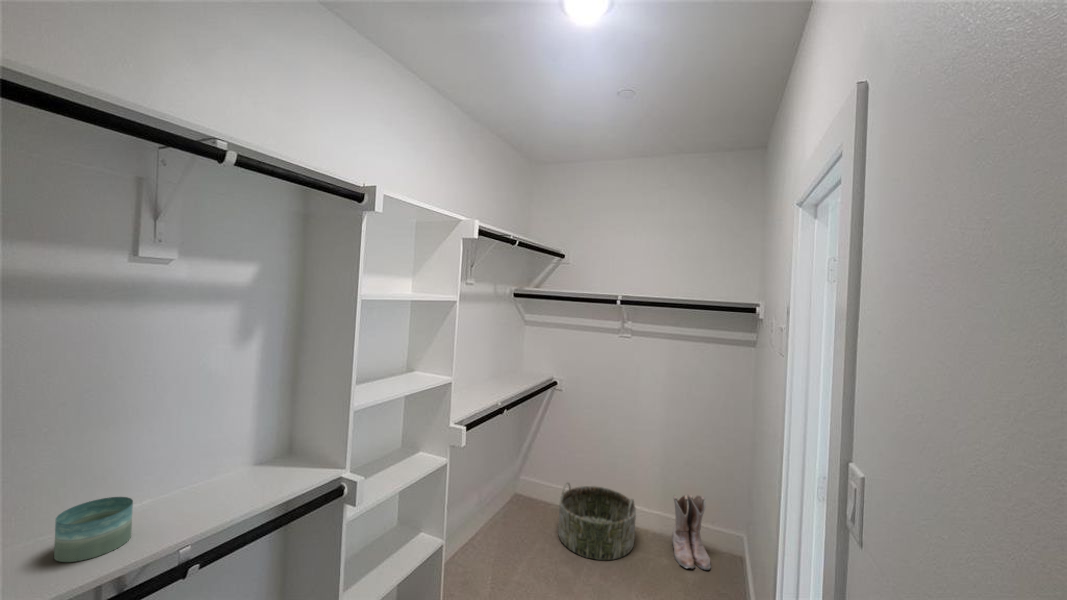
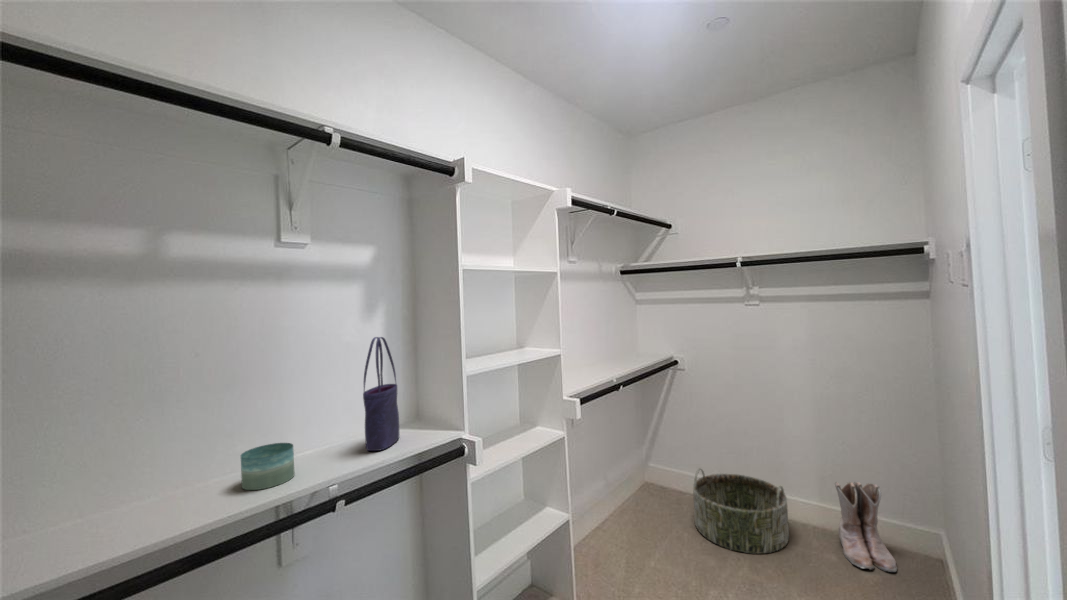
tote bag: none [228,368,272,498] -> present [363,337,400,451]

